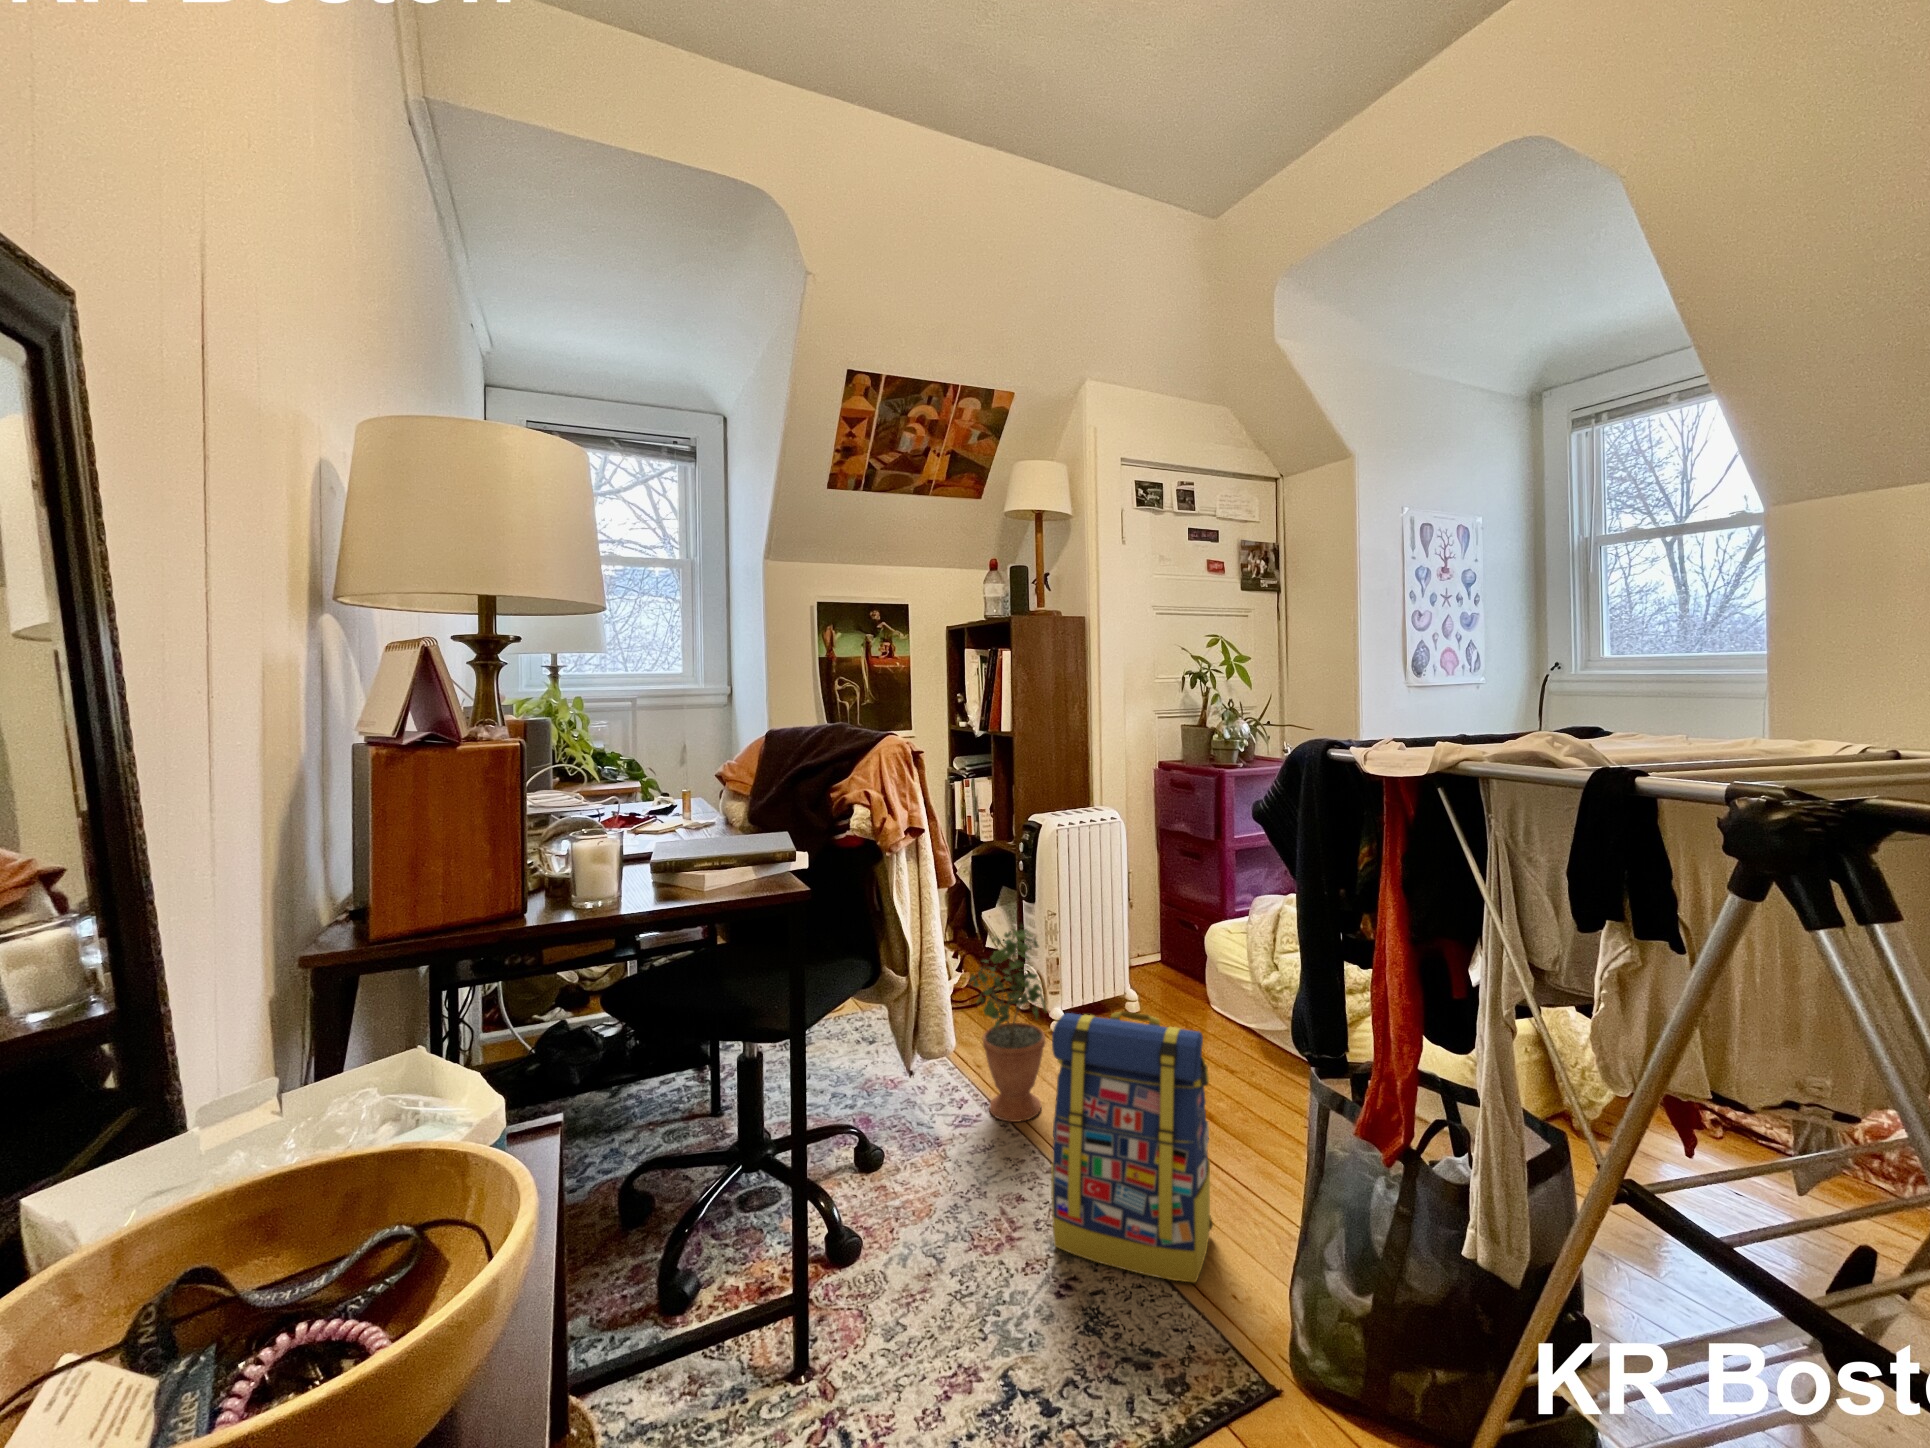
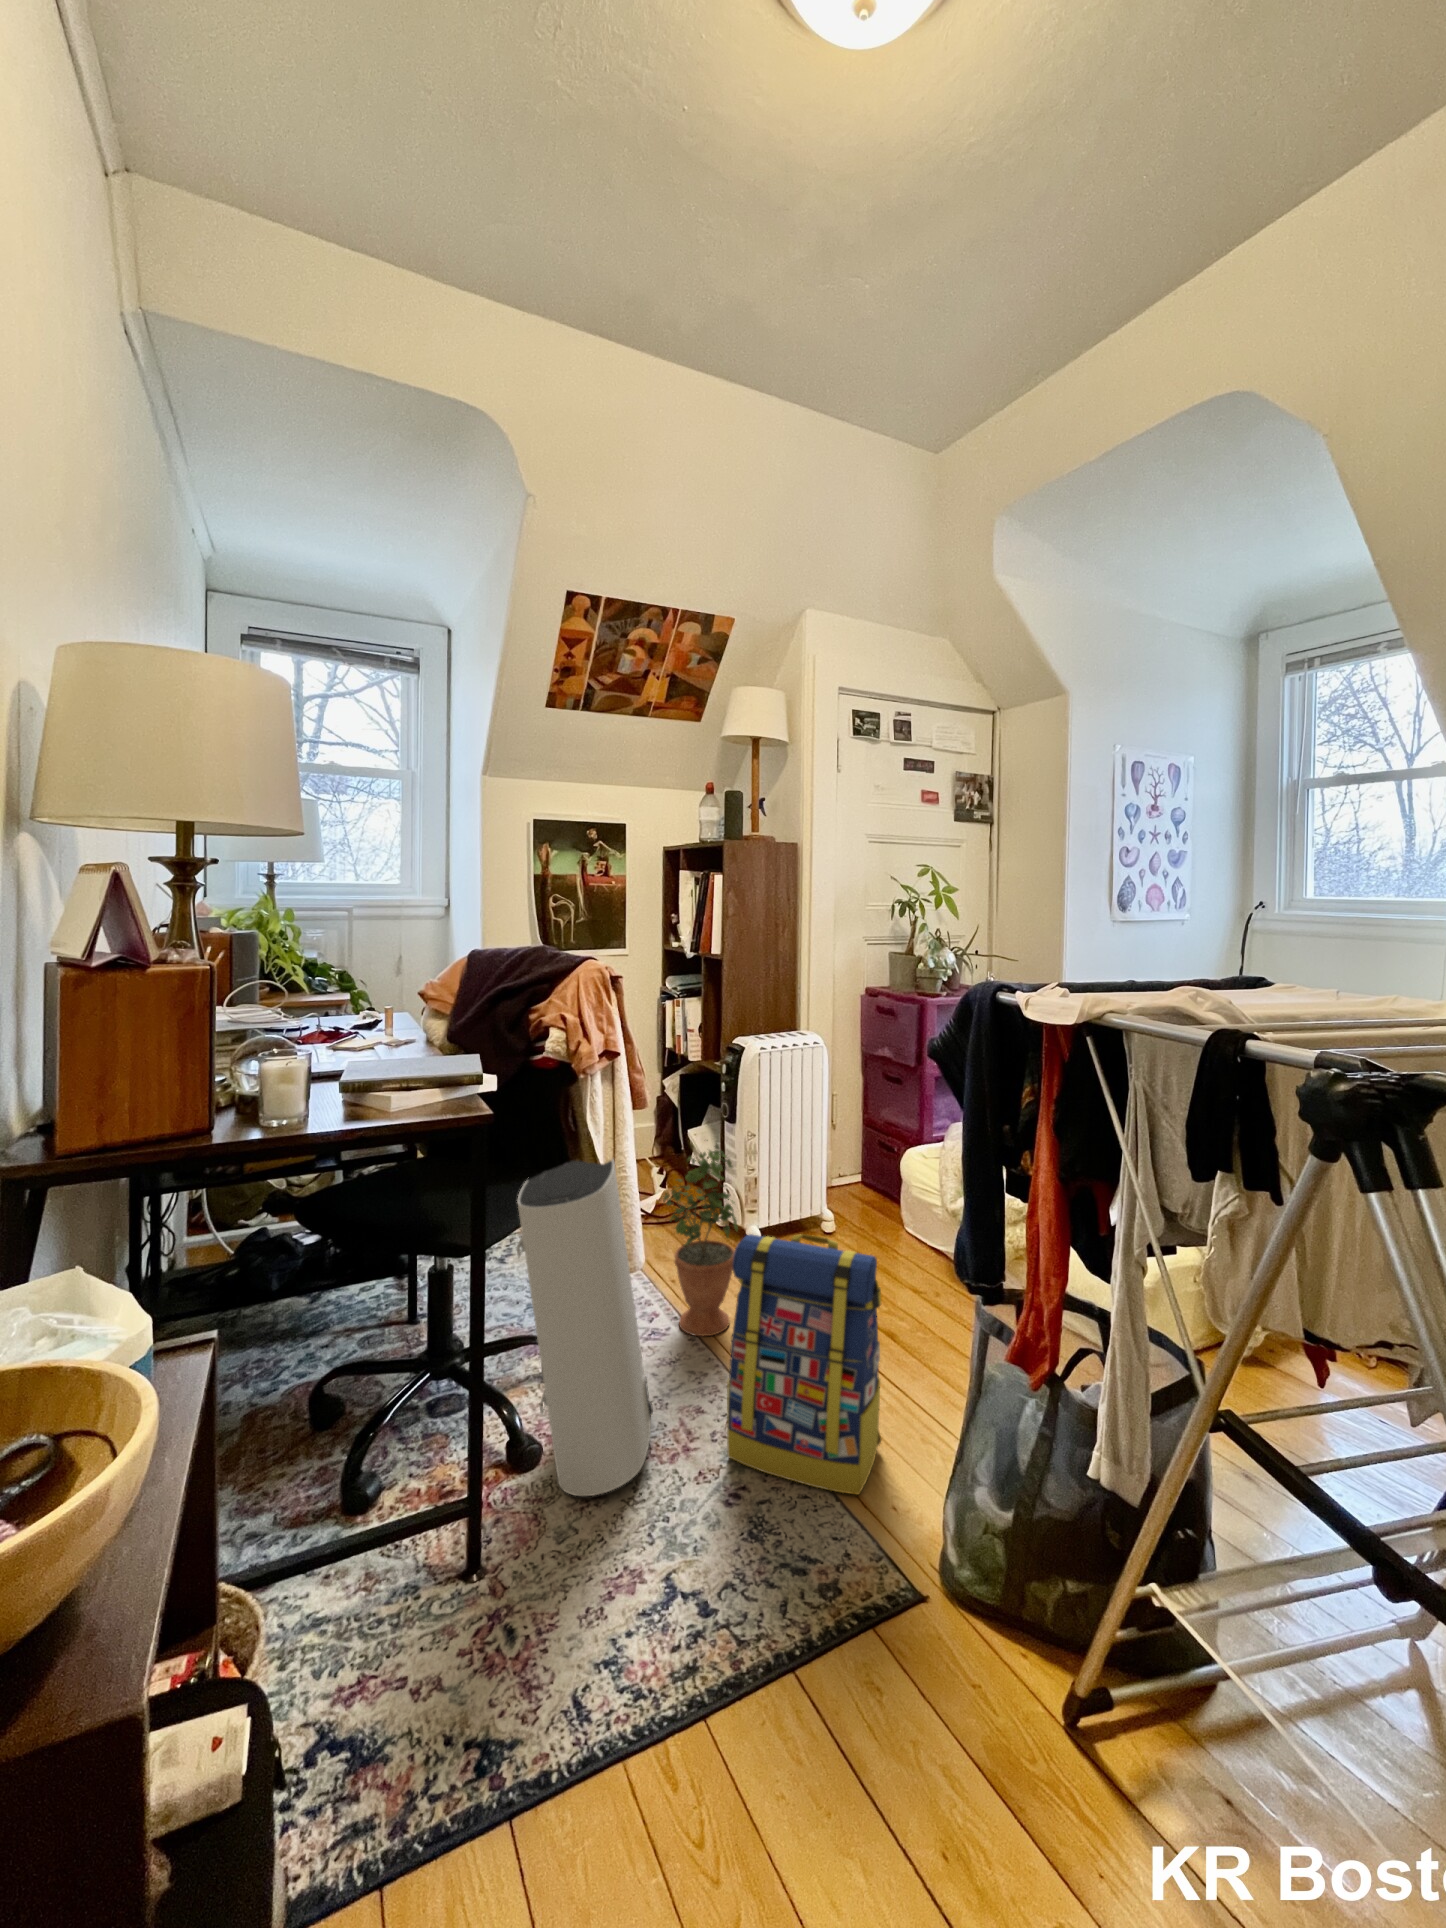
air purifier: none [830,934,974,1291] -> present [517,1160,653,1496]

